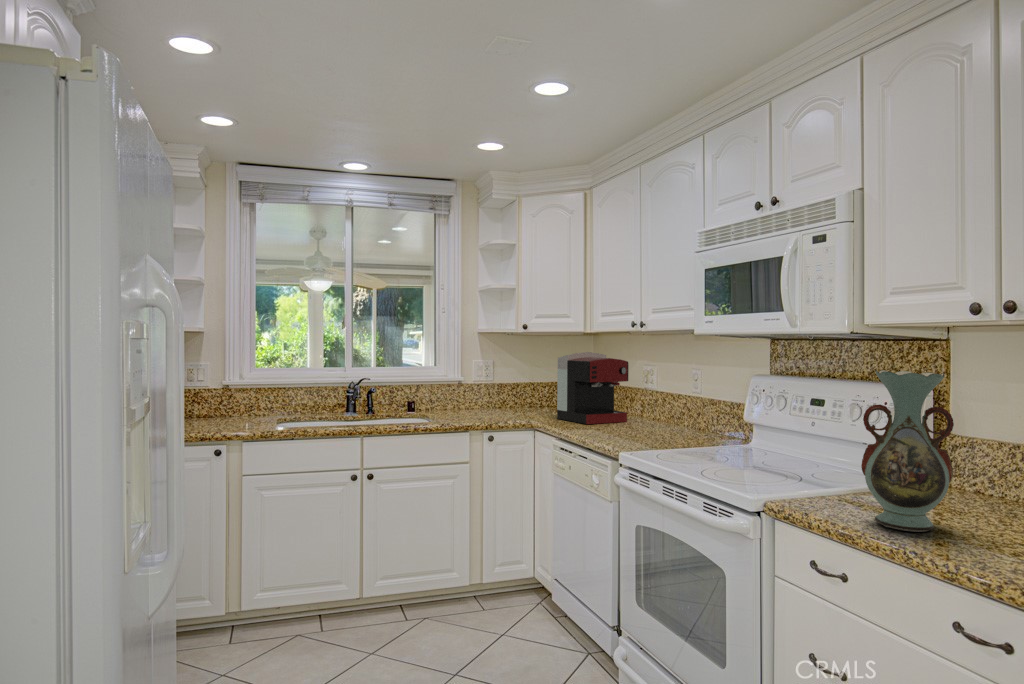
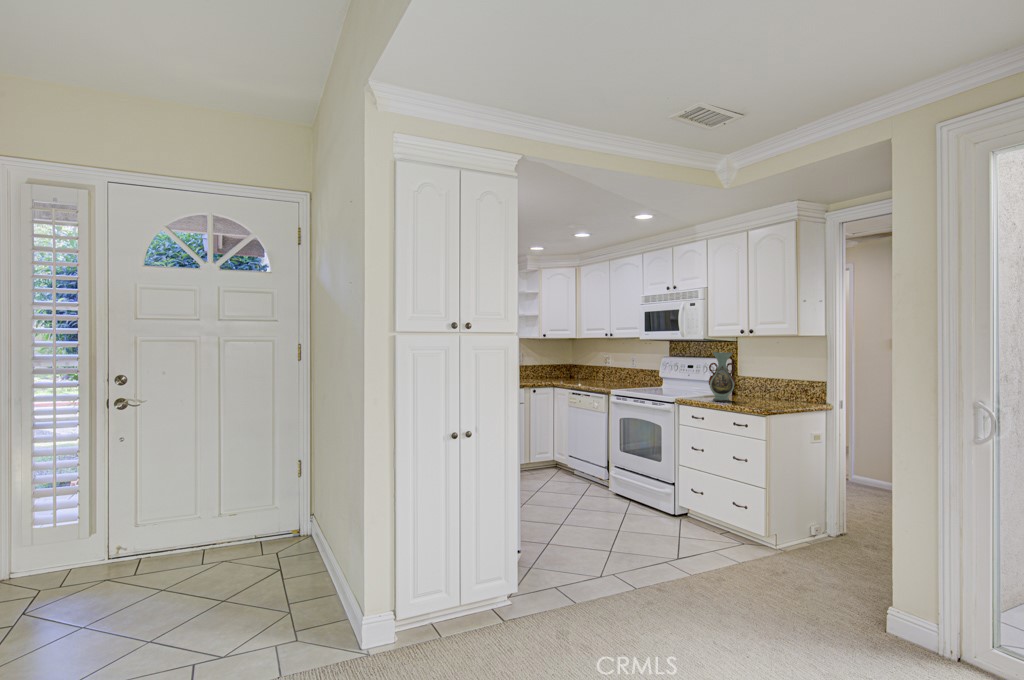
coffee maker: present [557,352,629,424] -> none [564,348,600,383]

